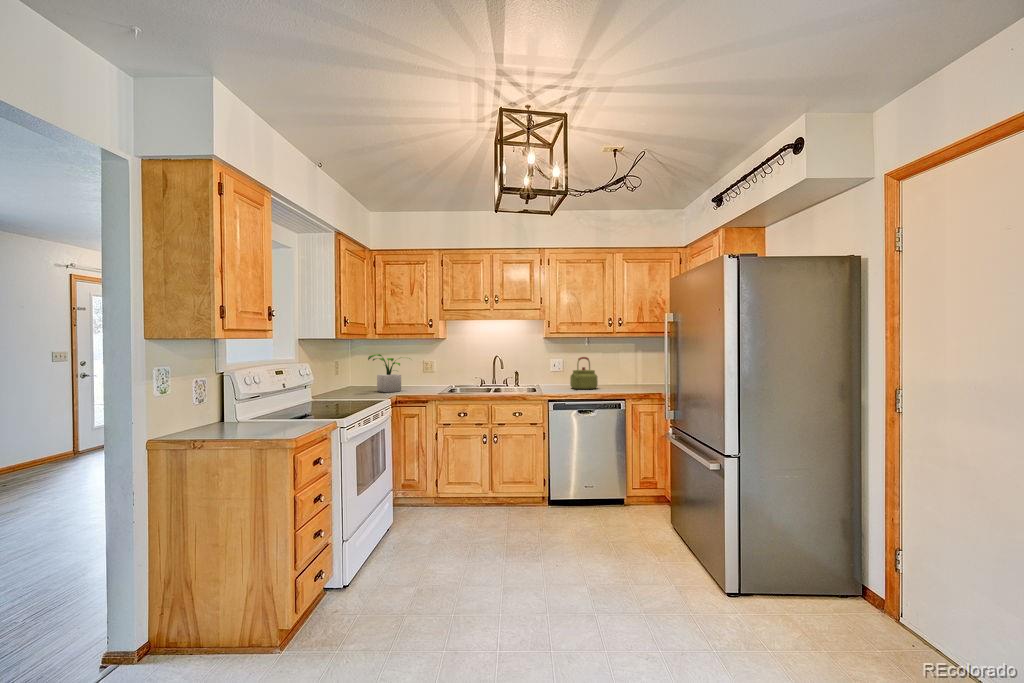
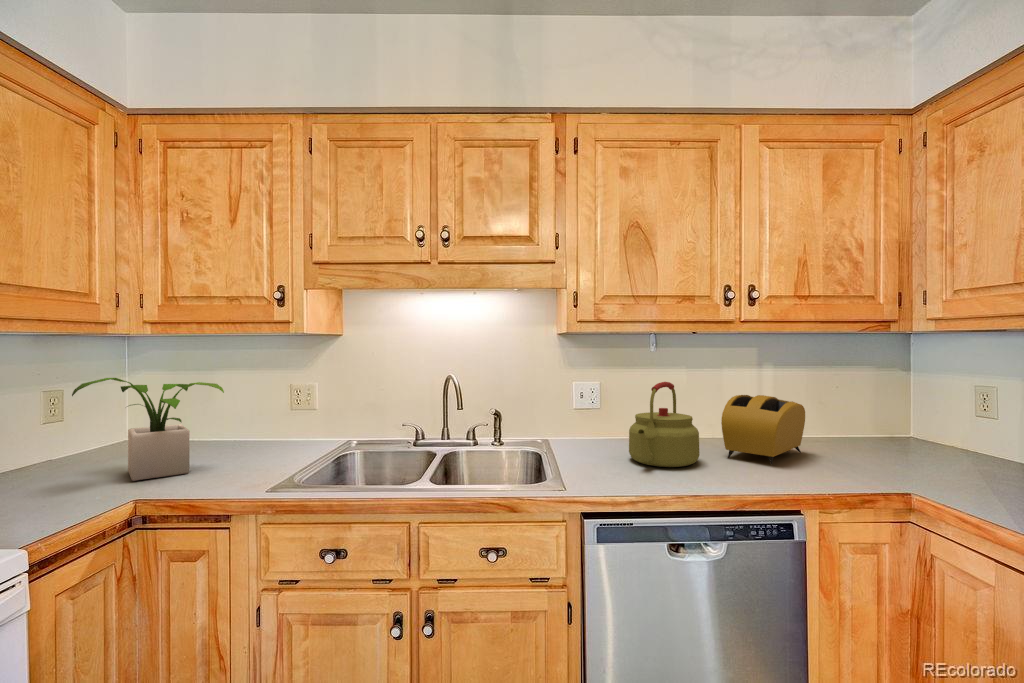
toaster: none [608,363,643,388] -> present [721,395,805,465]

